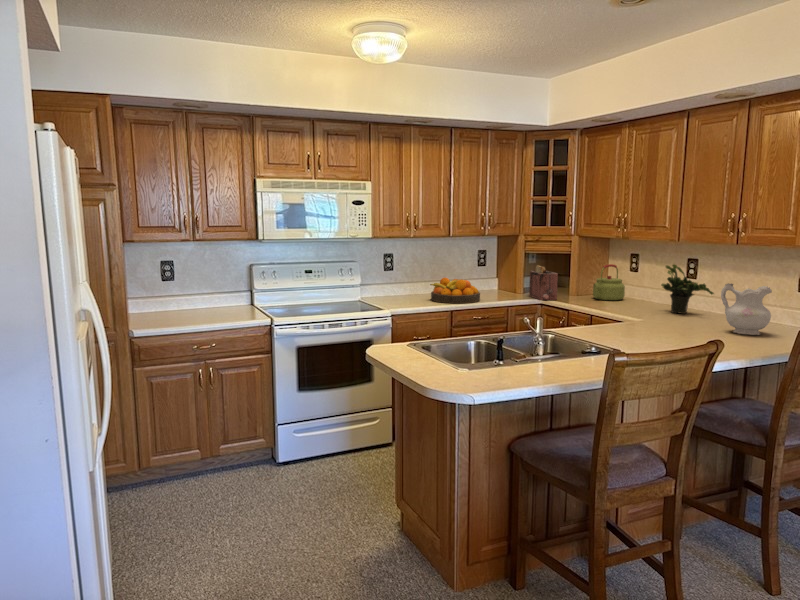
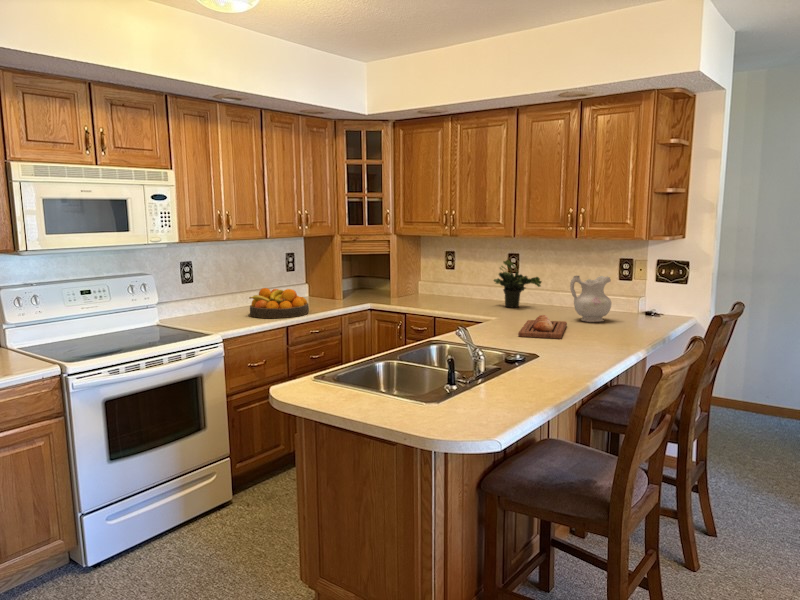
kettle: present [593,264,625,300] -> none [416,263,447,300]
toaster: present [529,265,558,300] -> none [351,268,386,305]
bread loaf: none [633,321,705,344] -> present [518,315,567,339]

